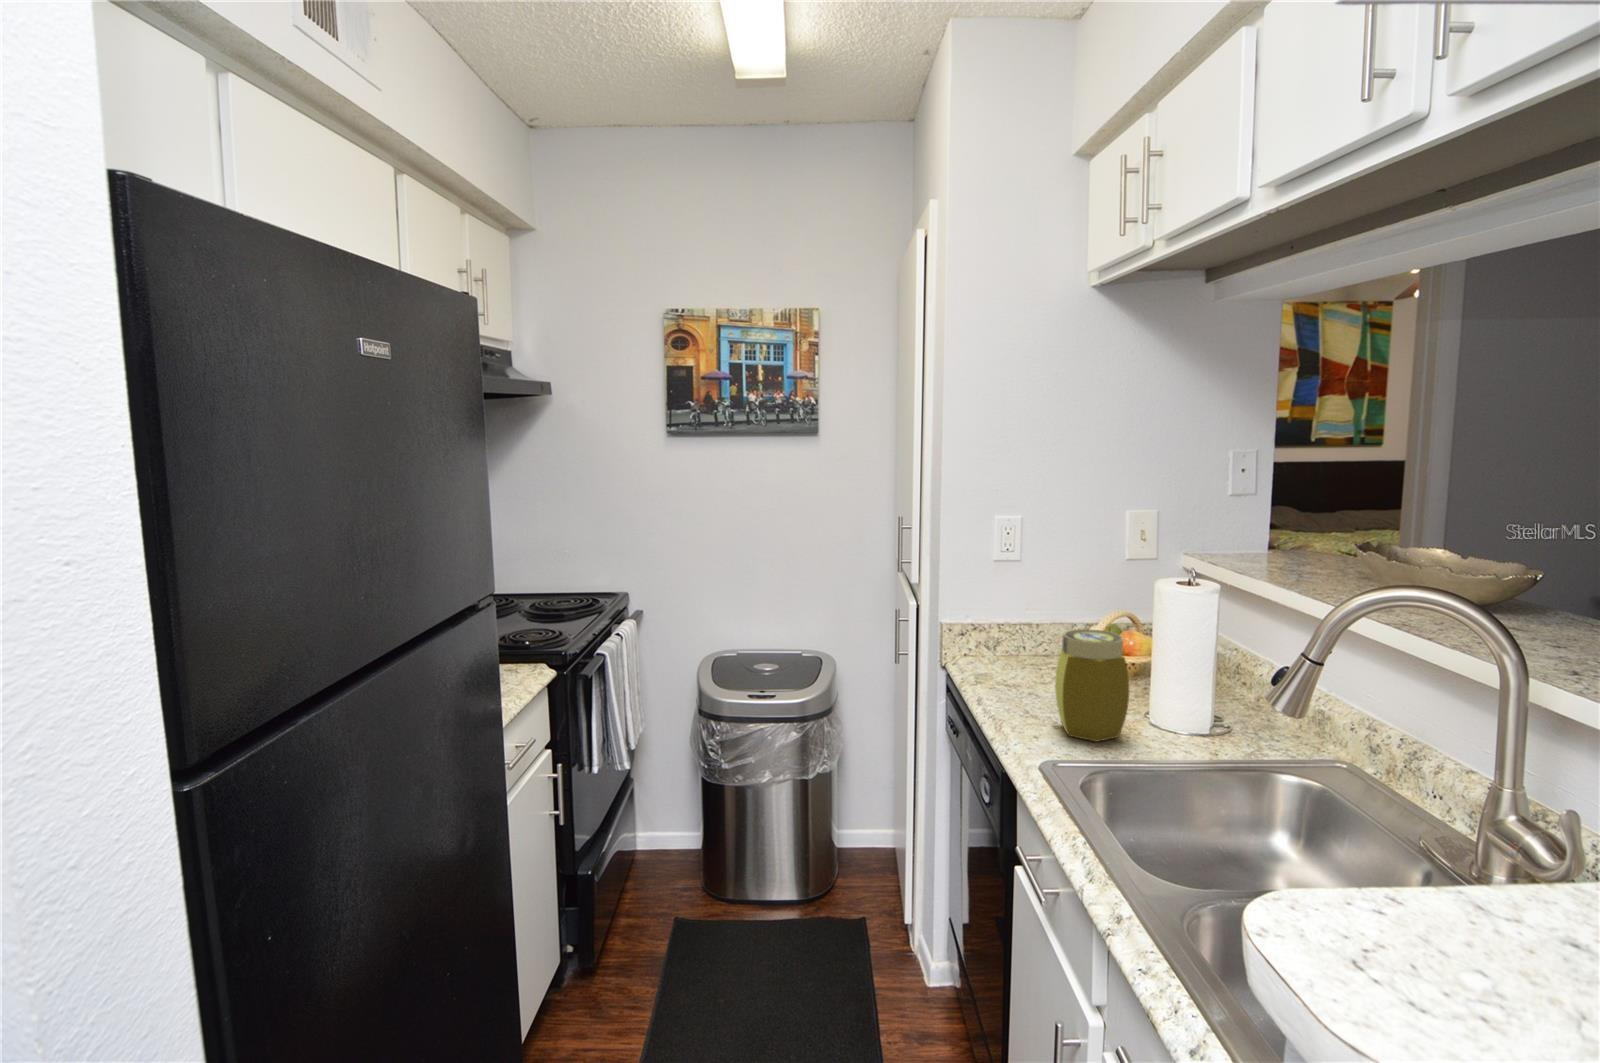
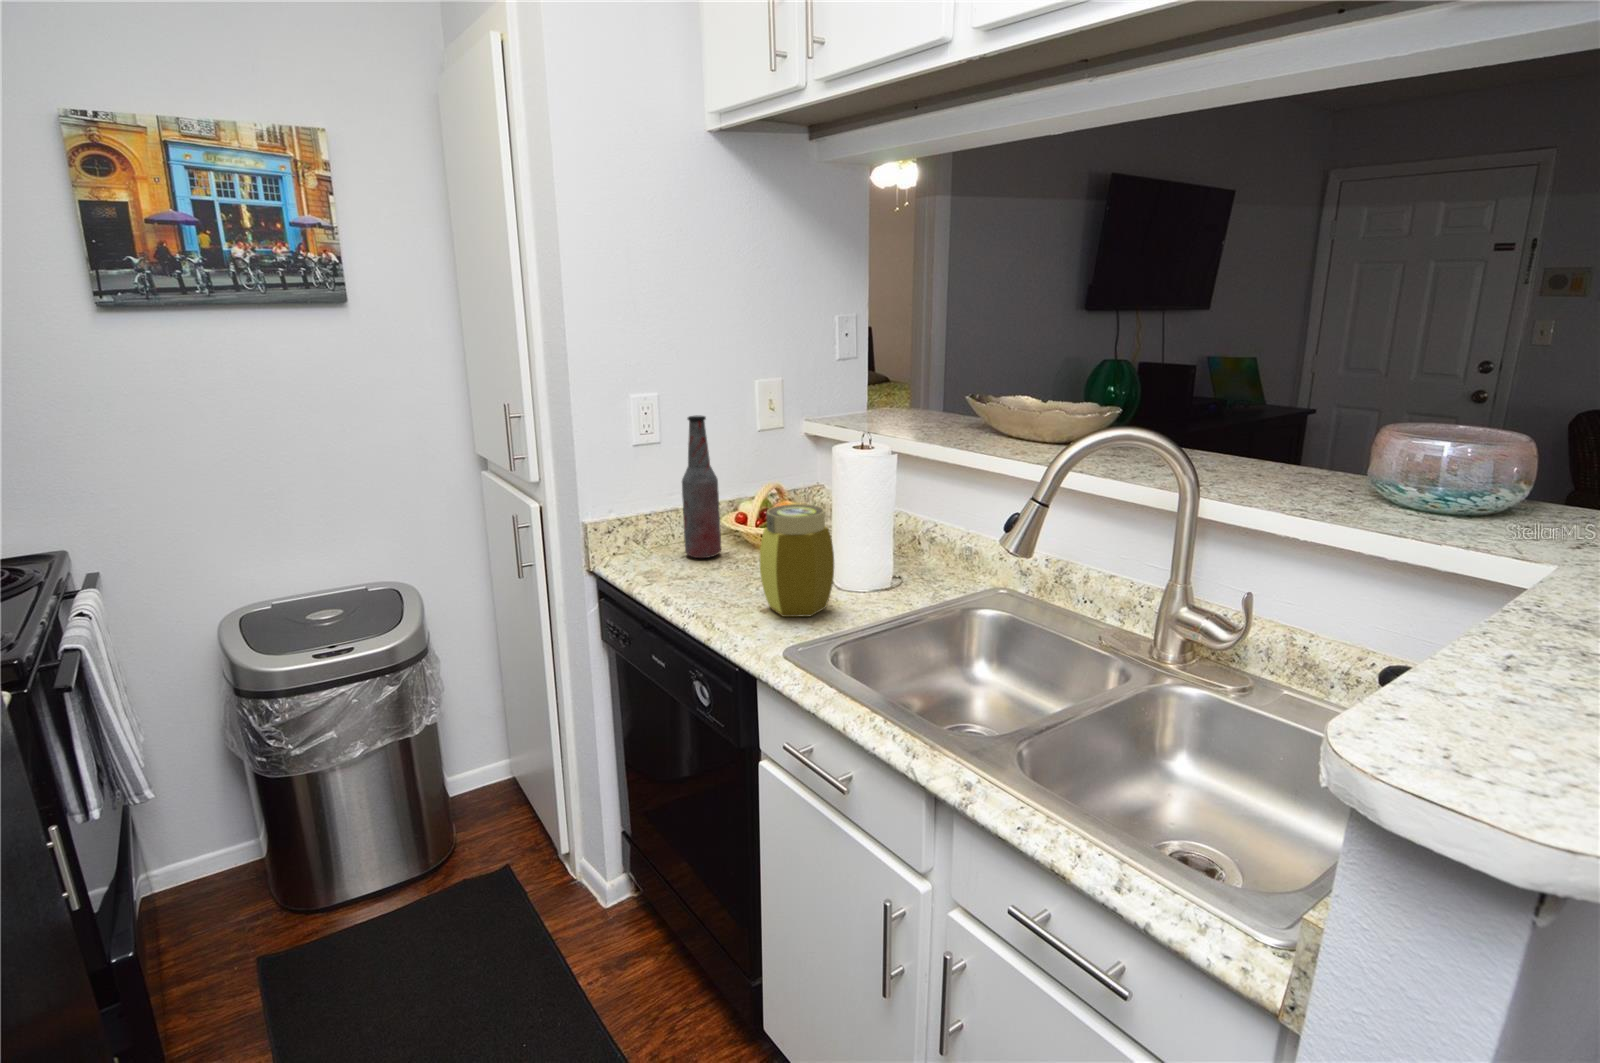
bottle: none [1021,539,1058,671] -> present [682,415,721,558]

